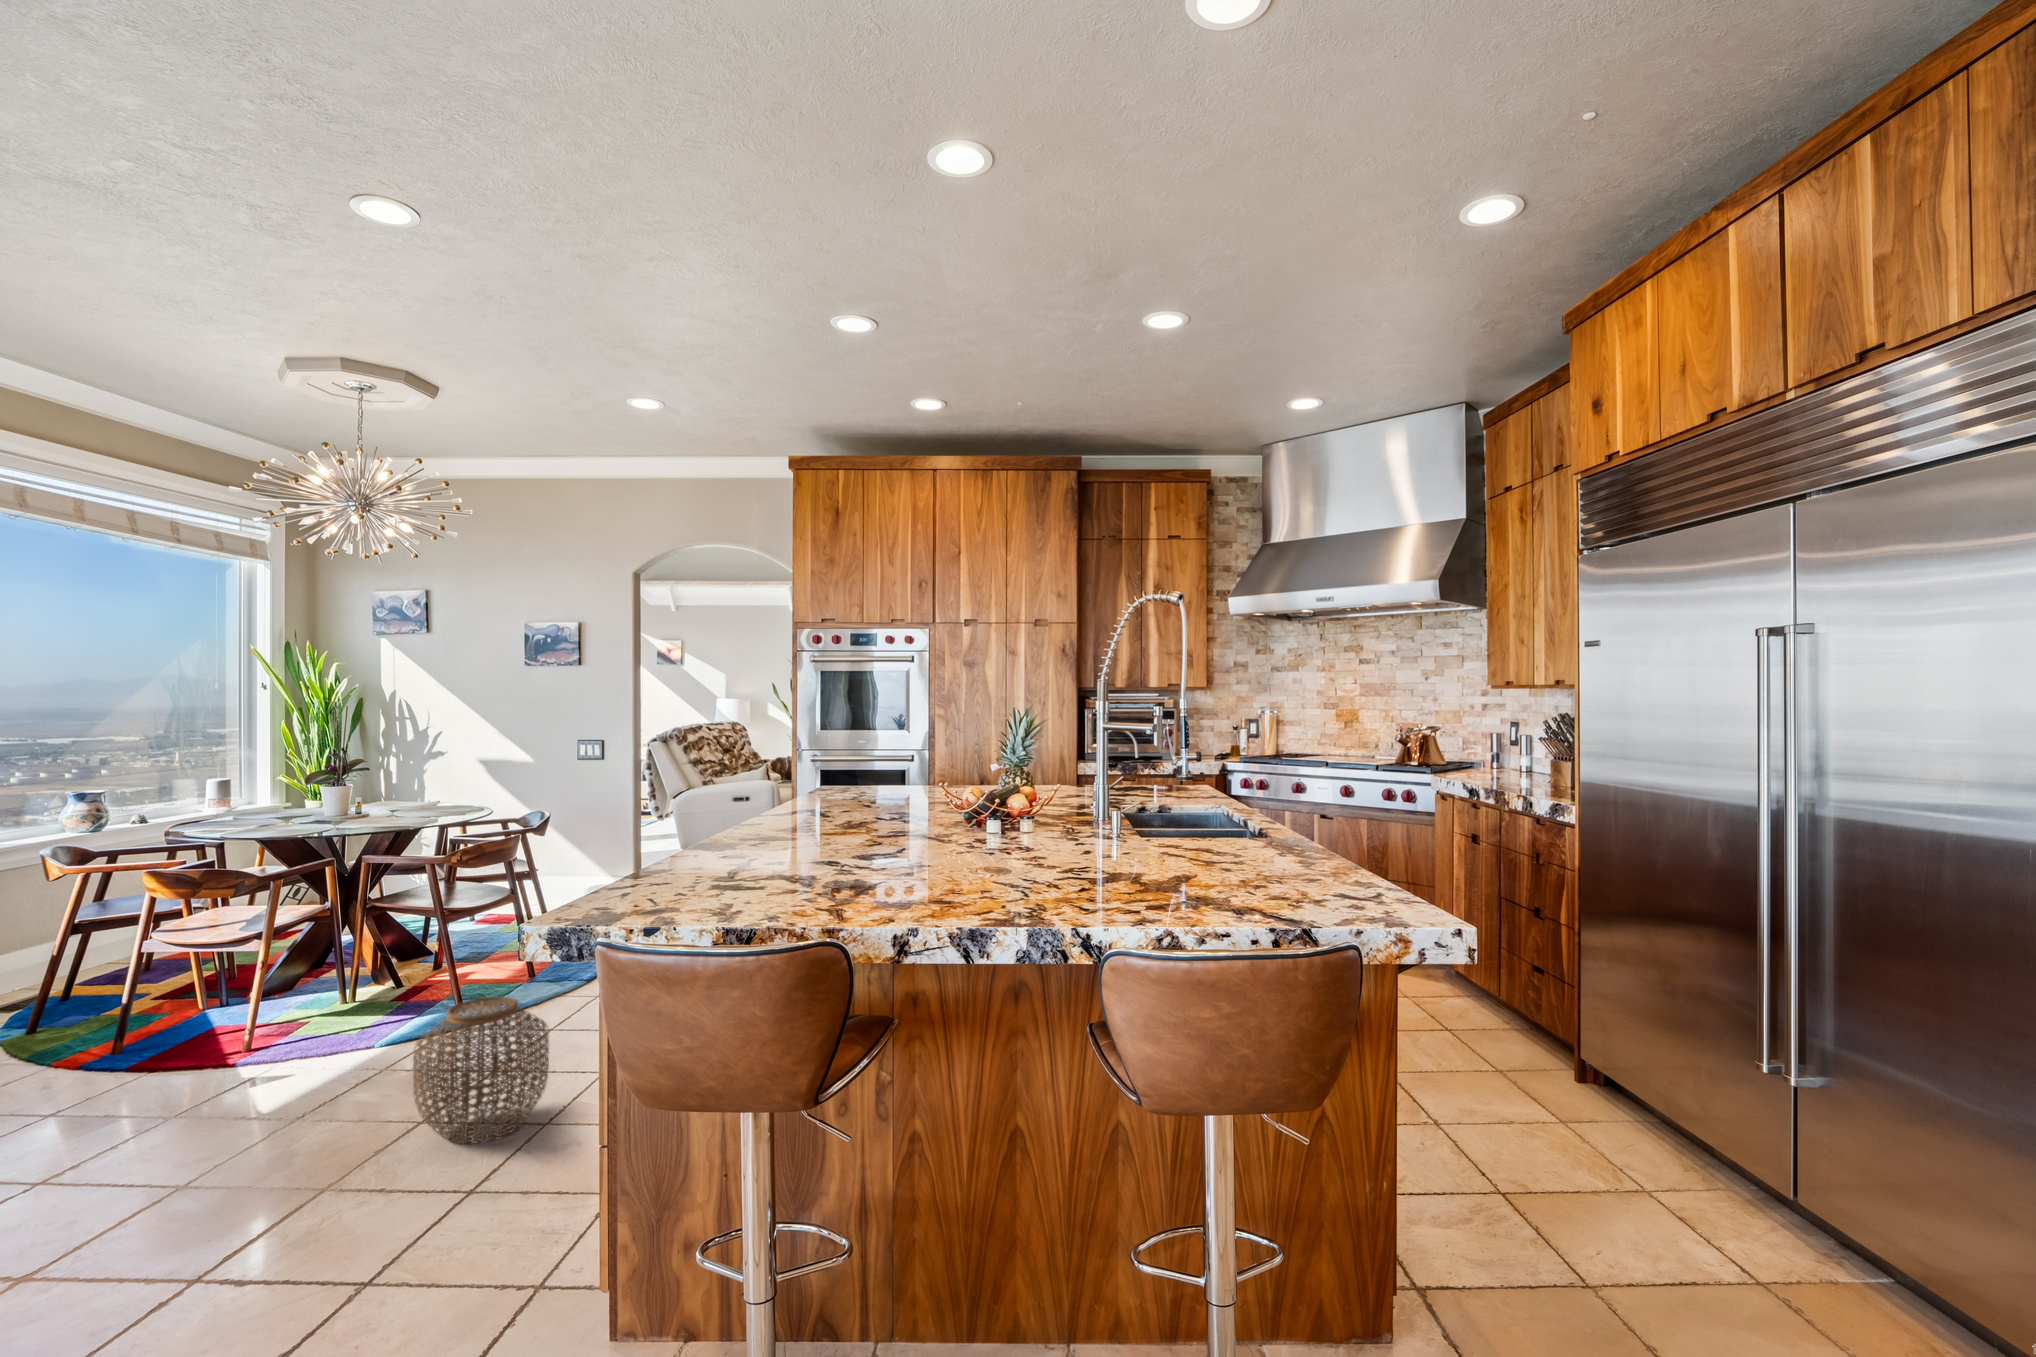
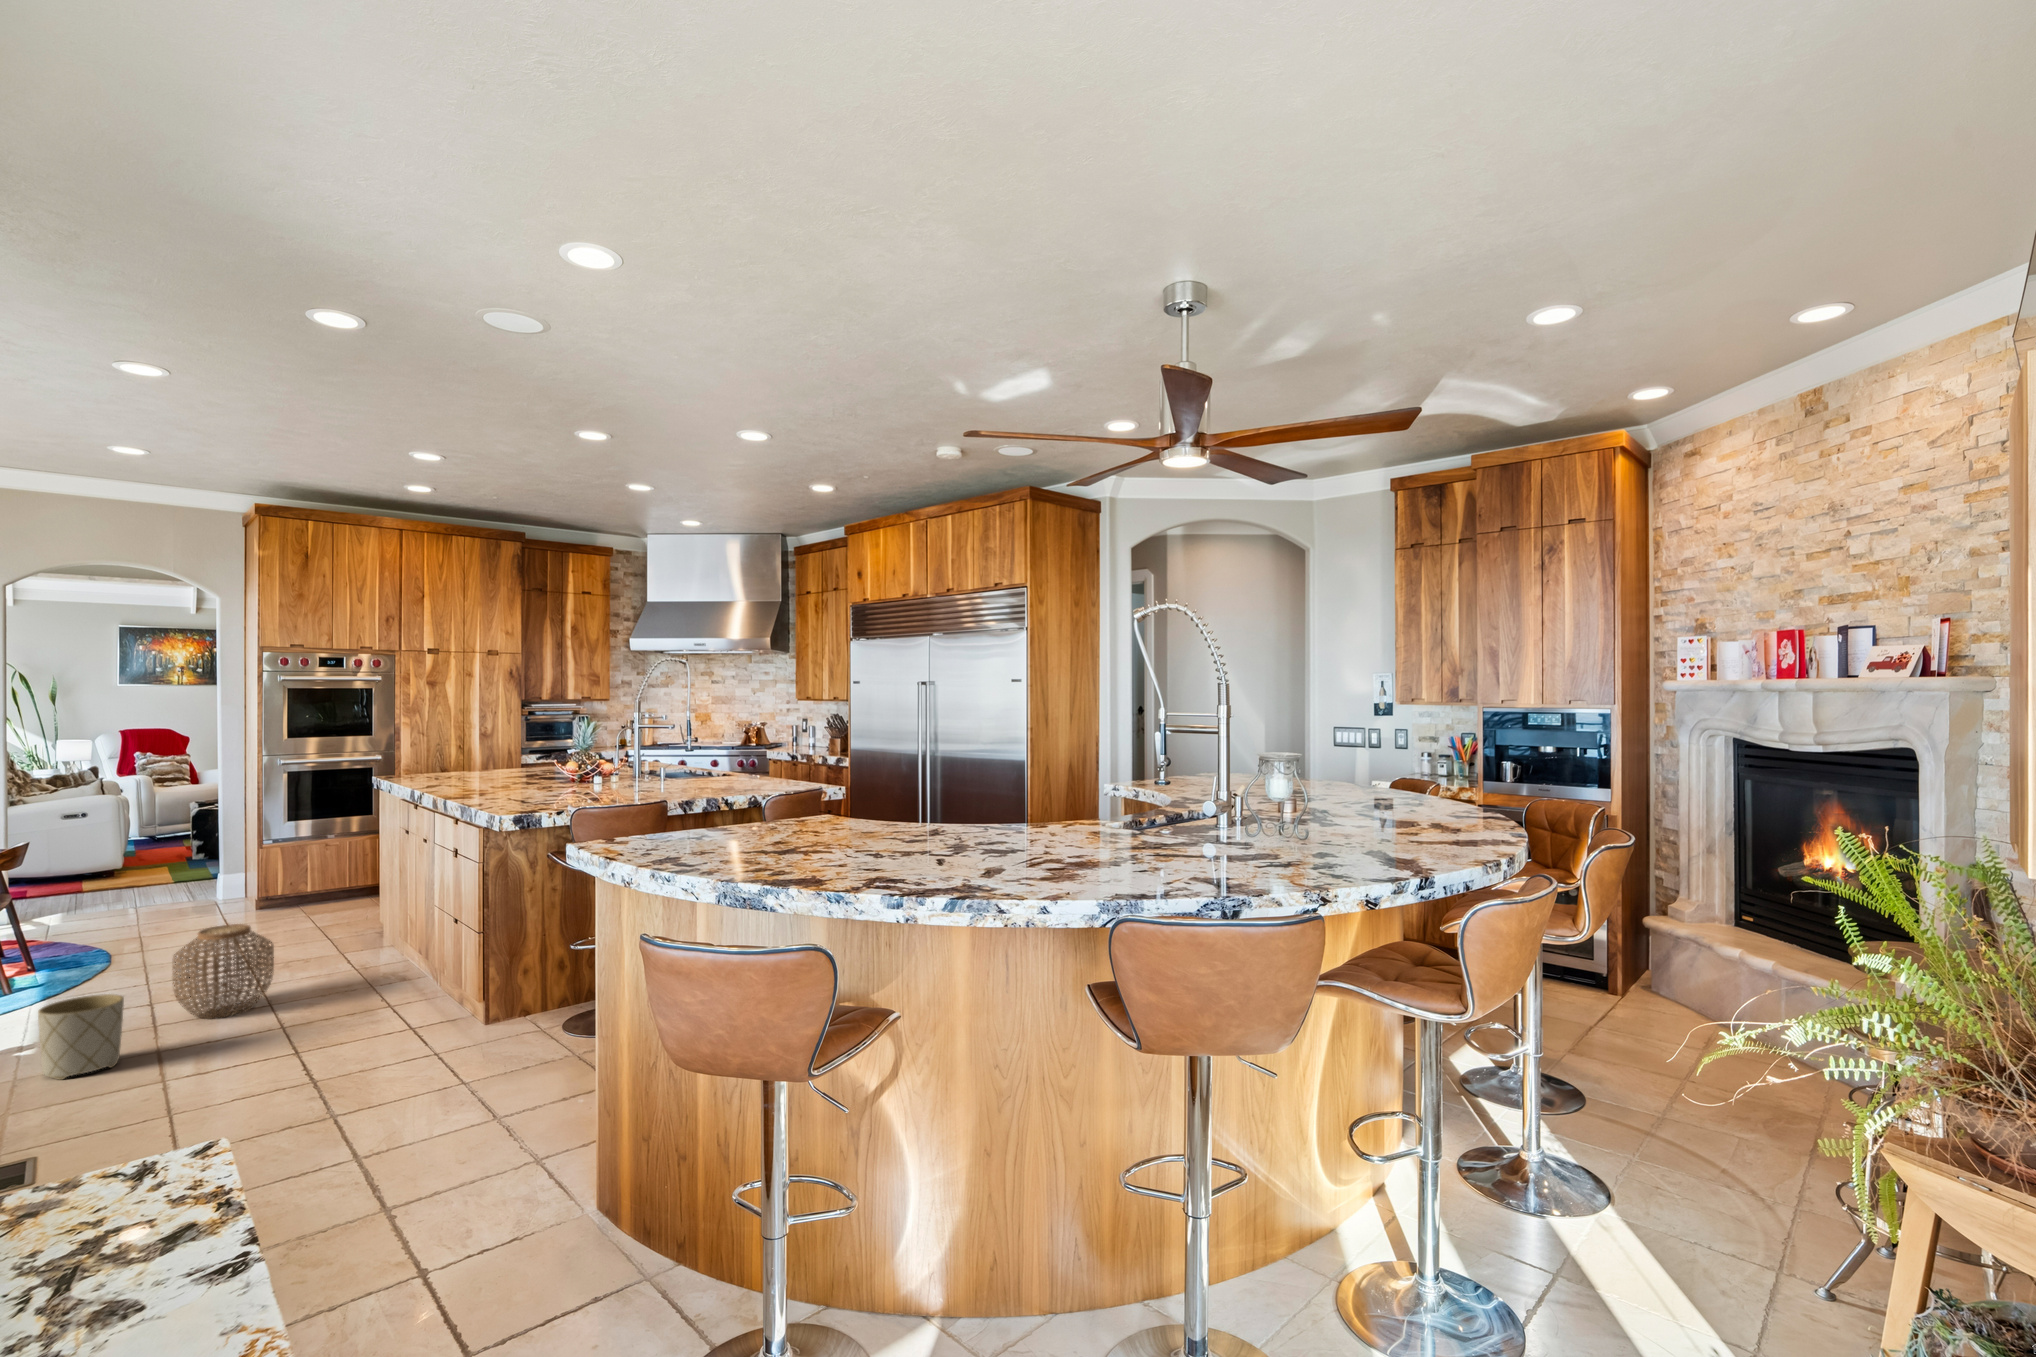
planter: none [129,1097,254,1236] -> present [38,994,124,1080]

